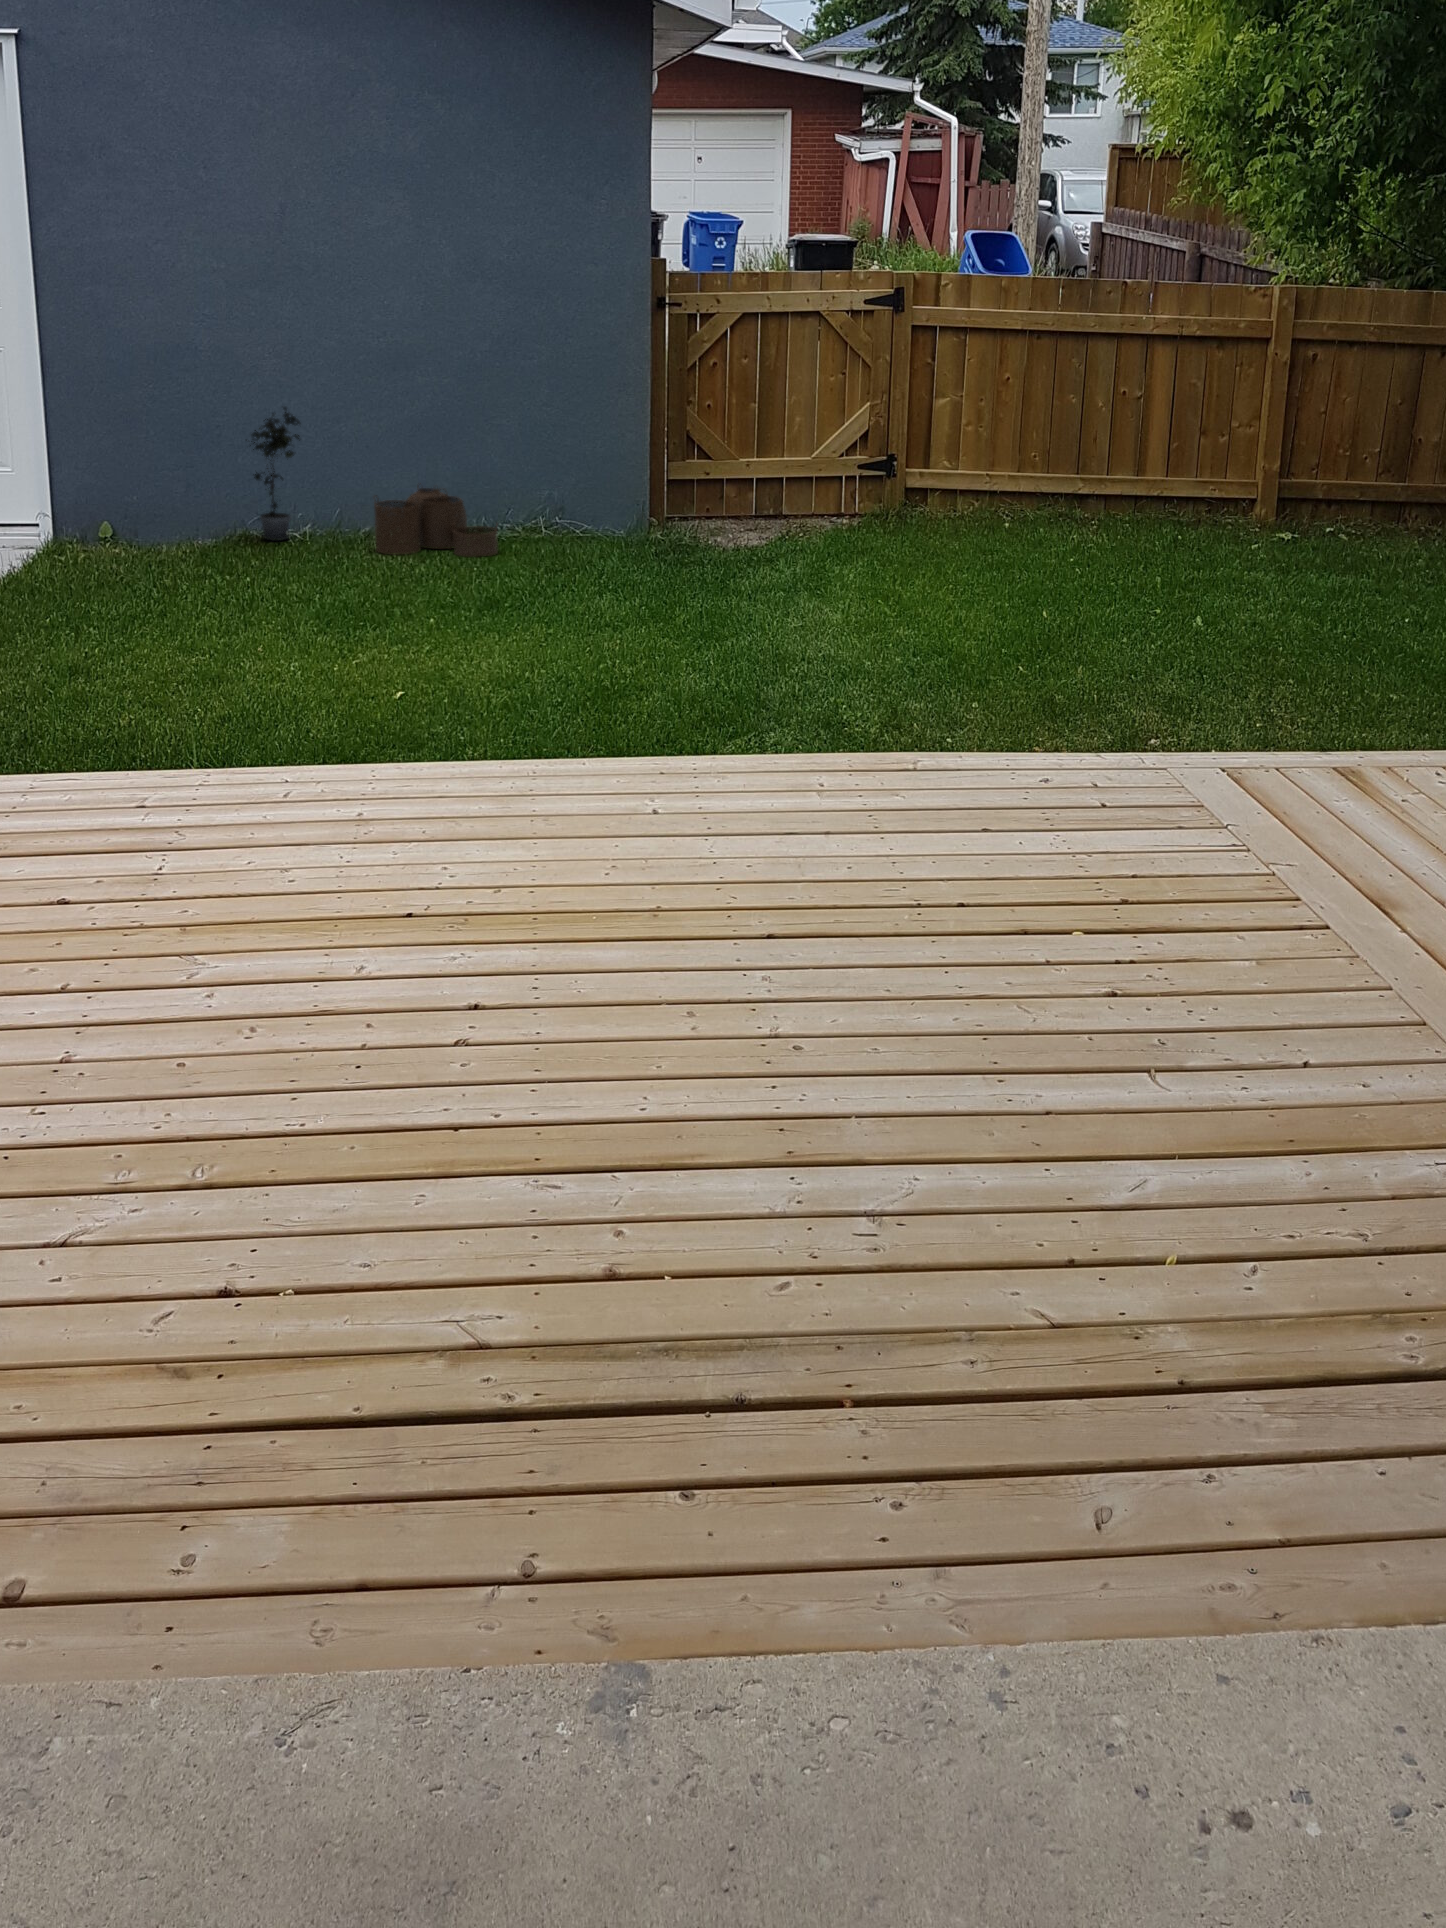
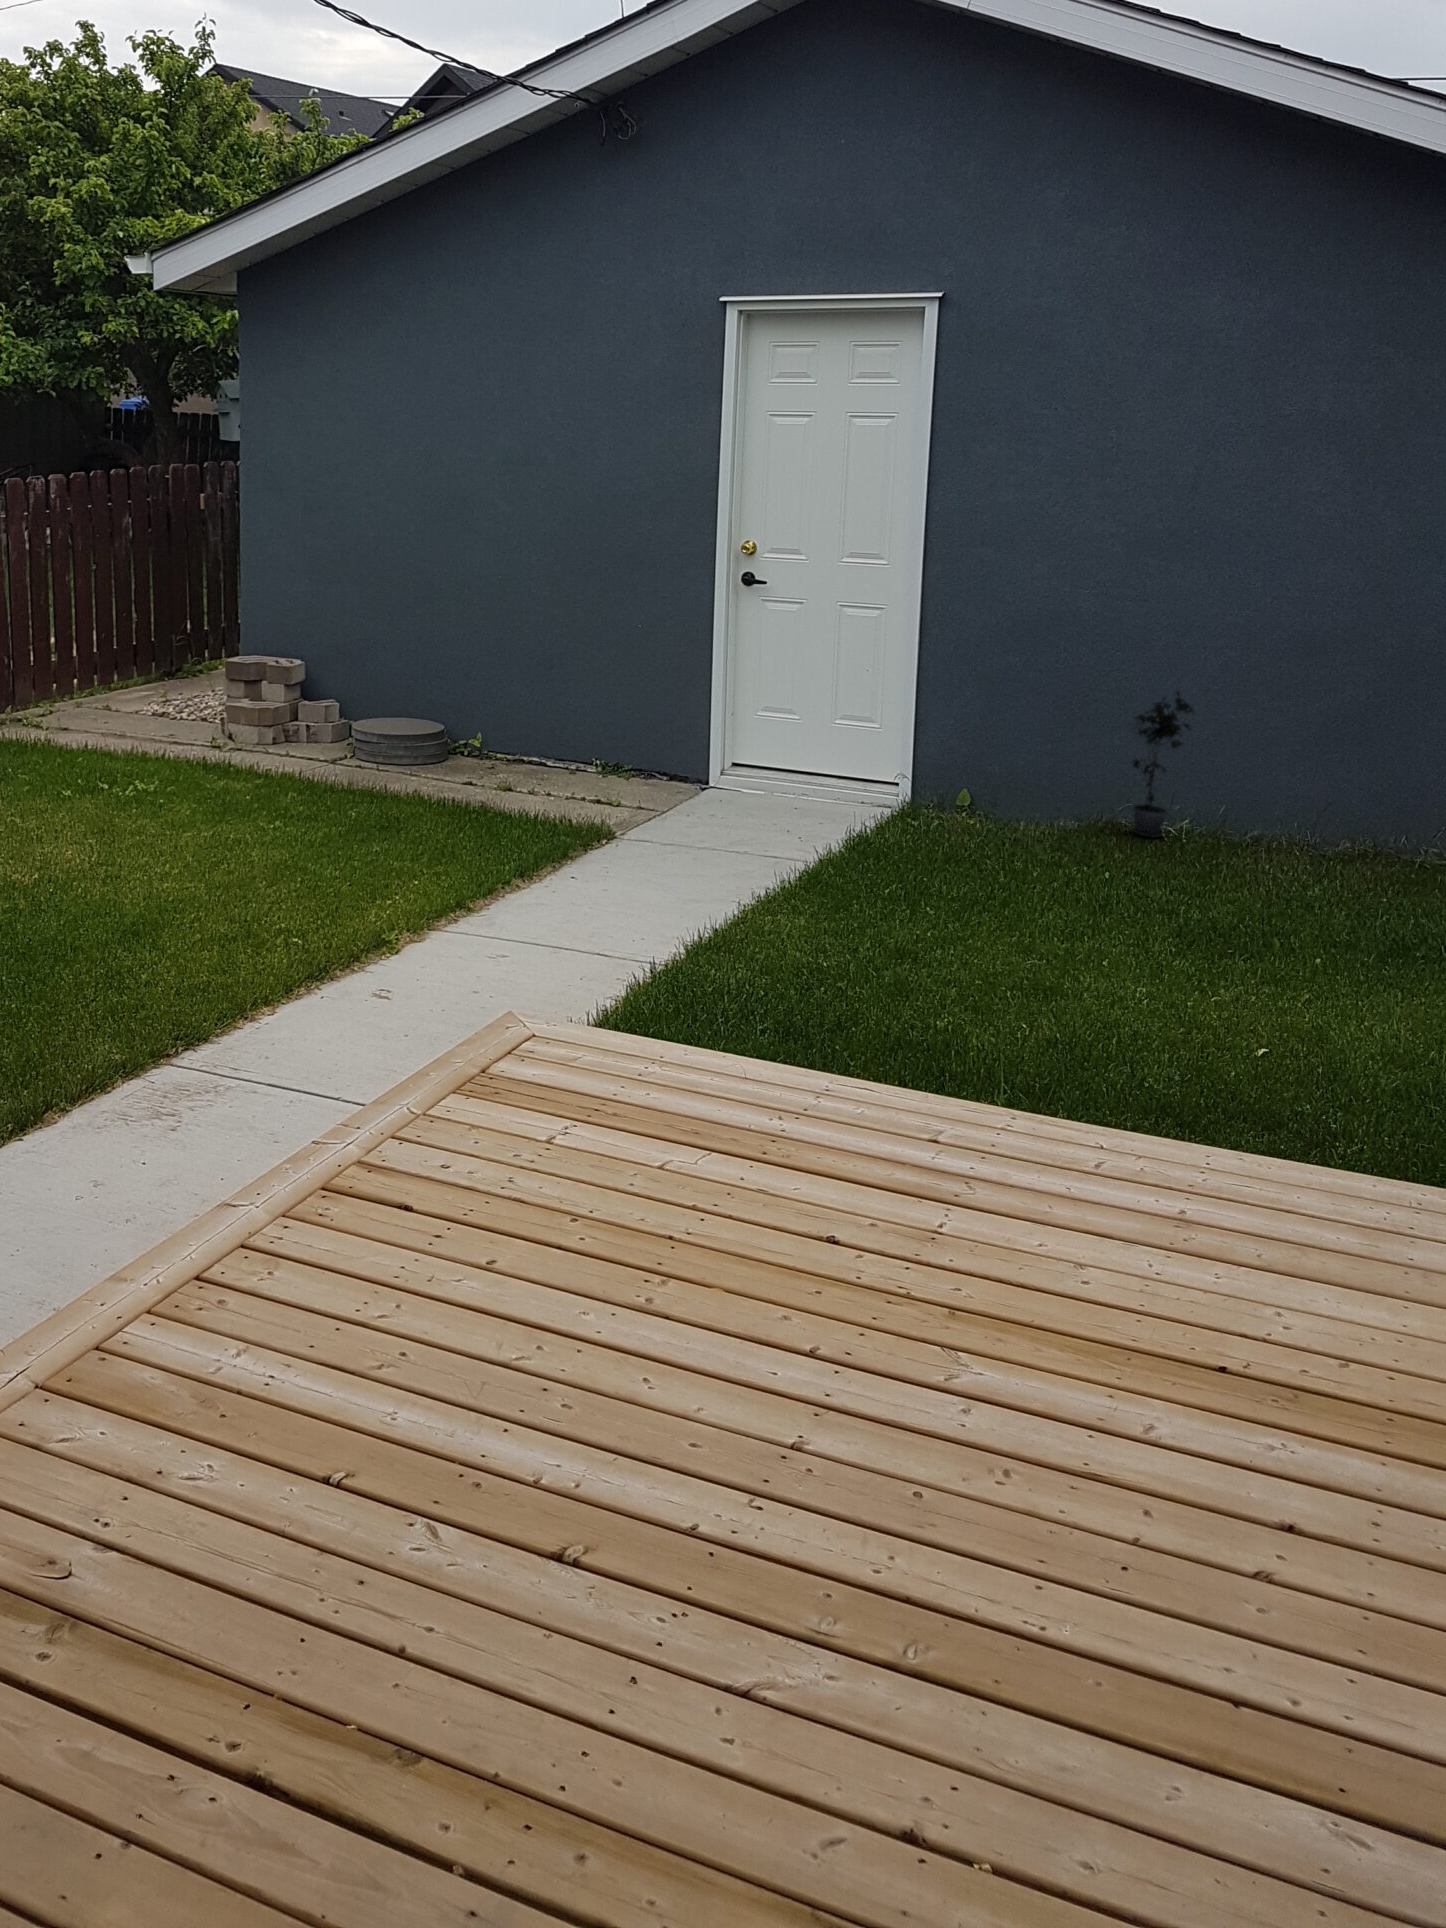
woven basket: present [374,483,498,557] -> none [1261,796,1417,896]

